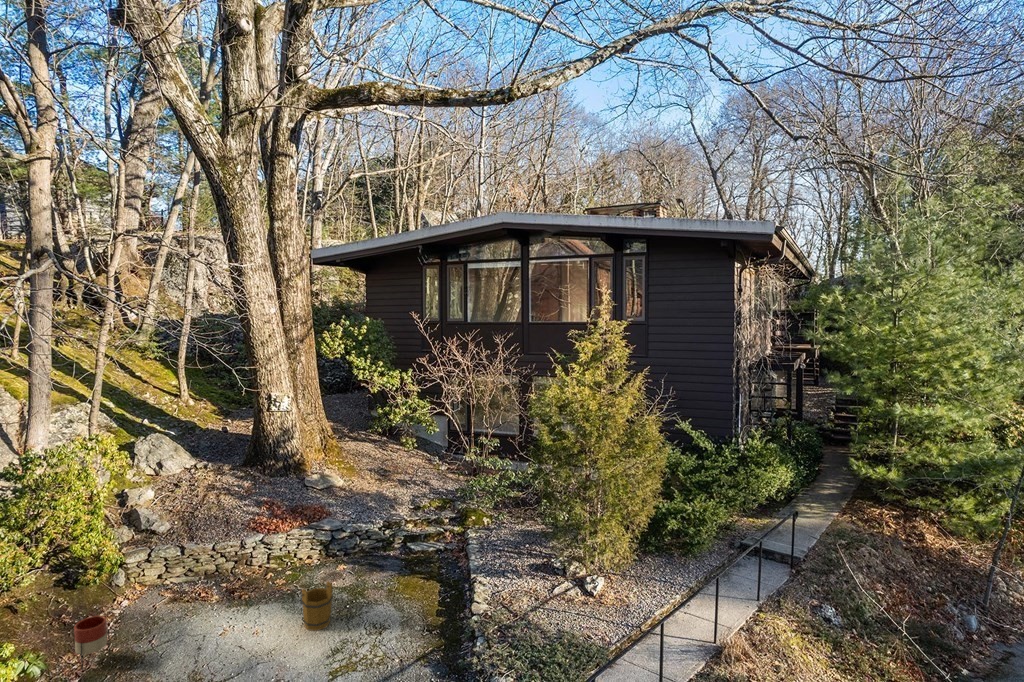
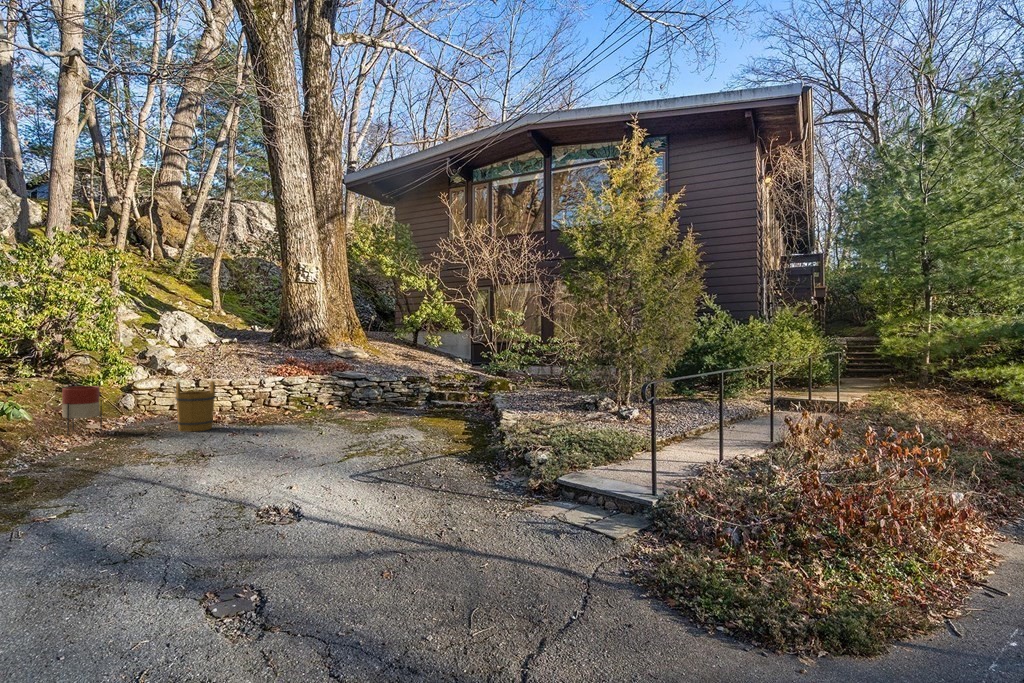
bucket: present [301,581,333,631] -> present [174,381,216,432]

